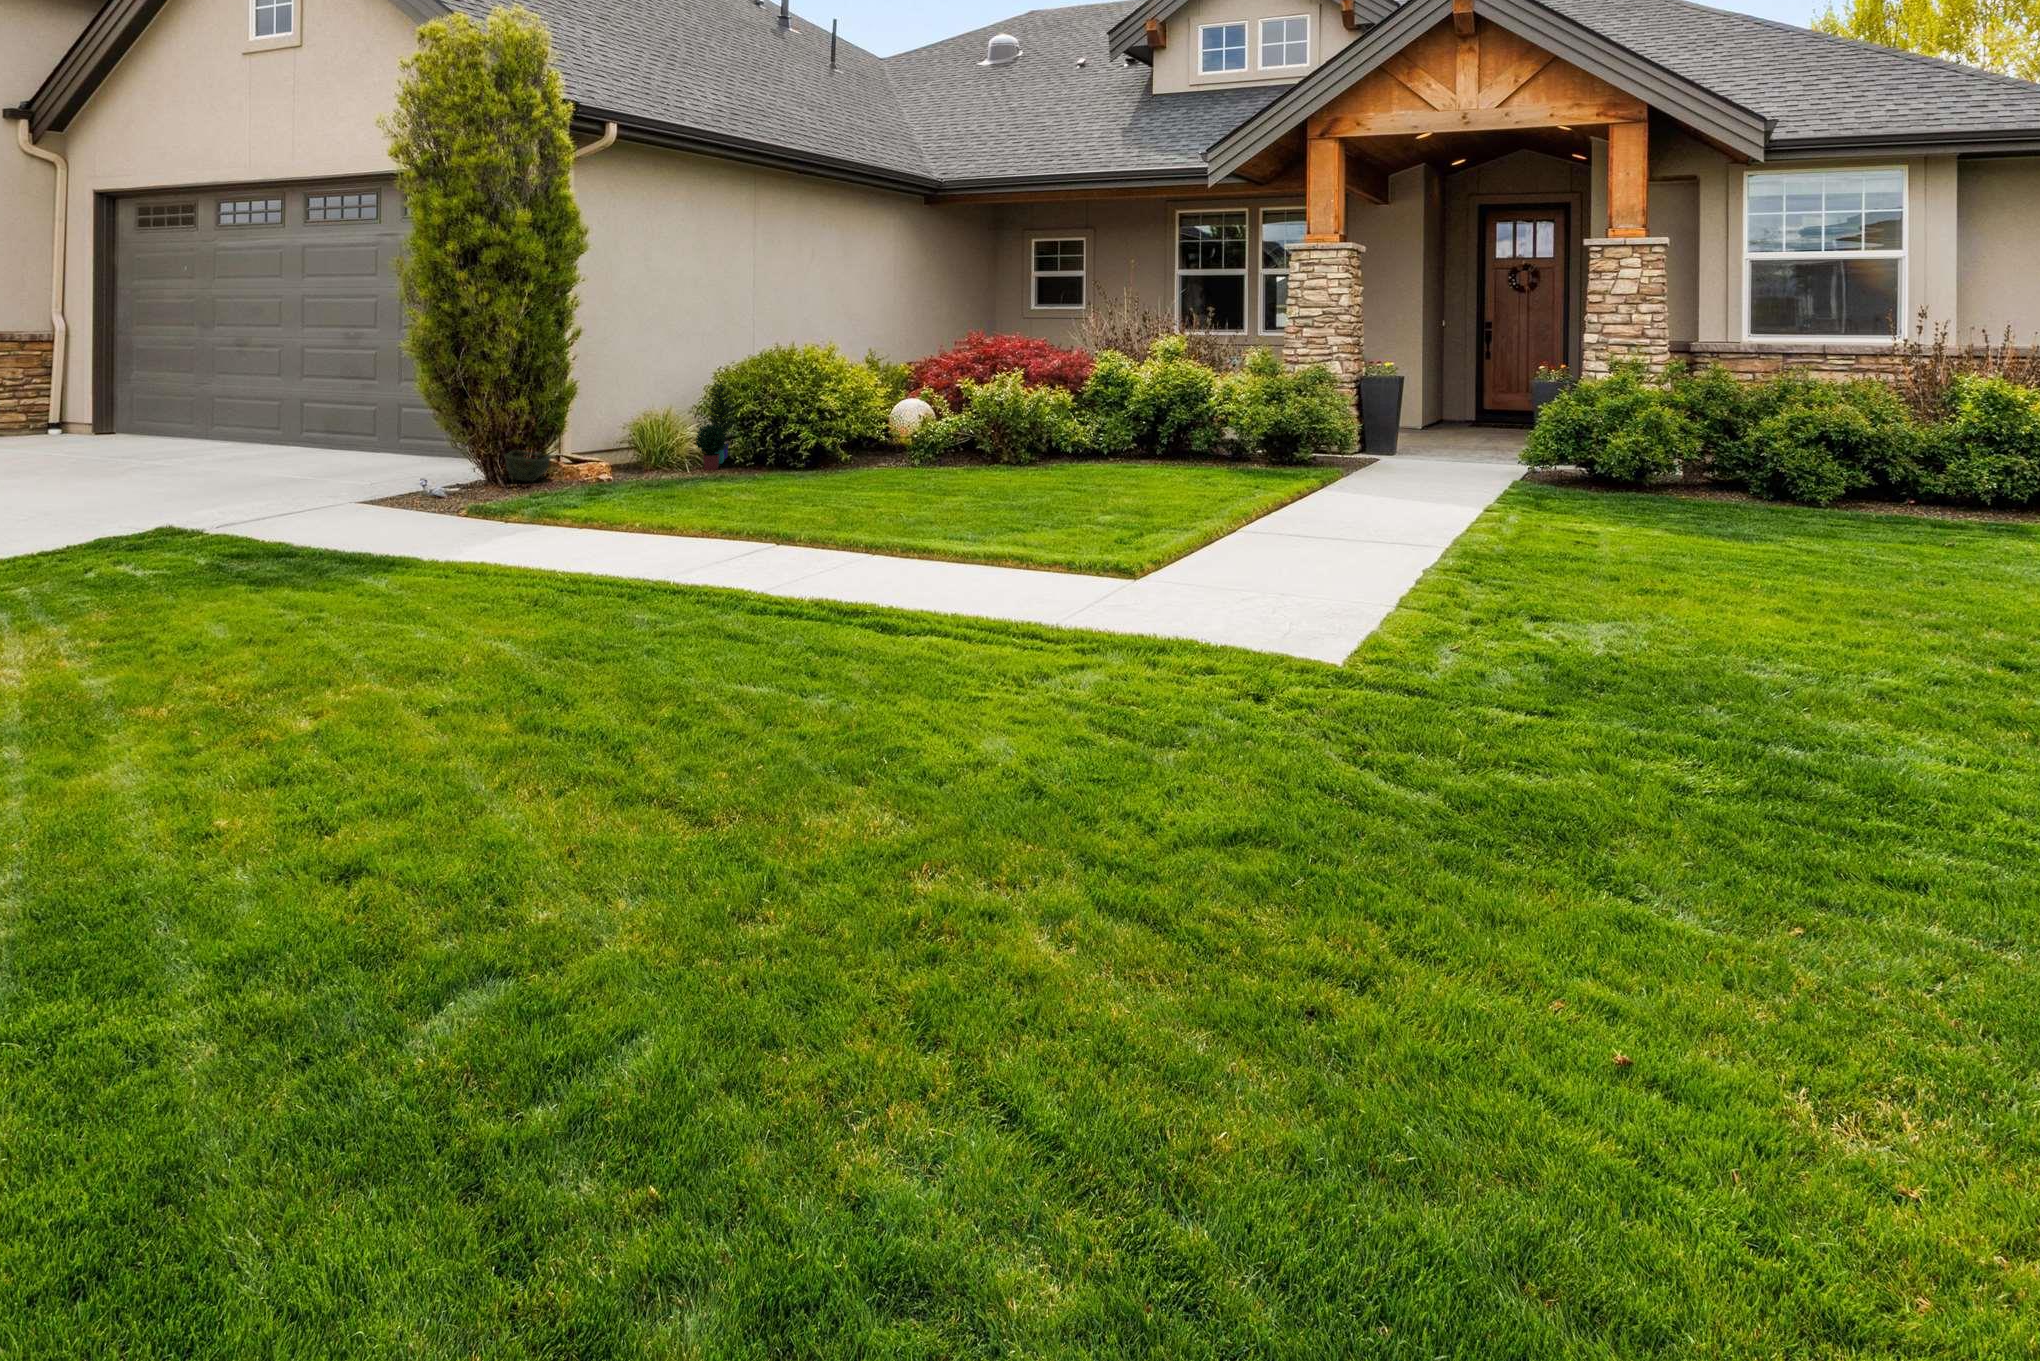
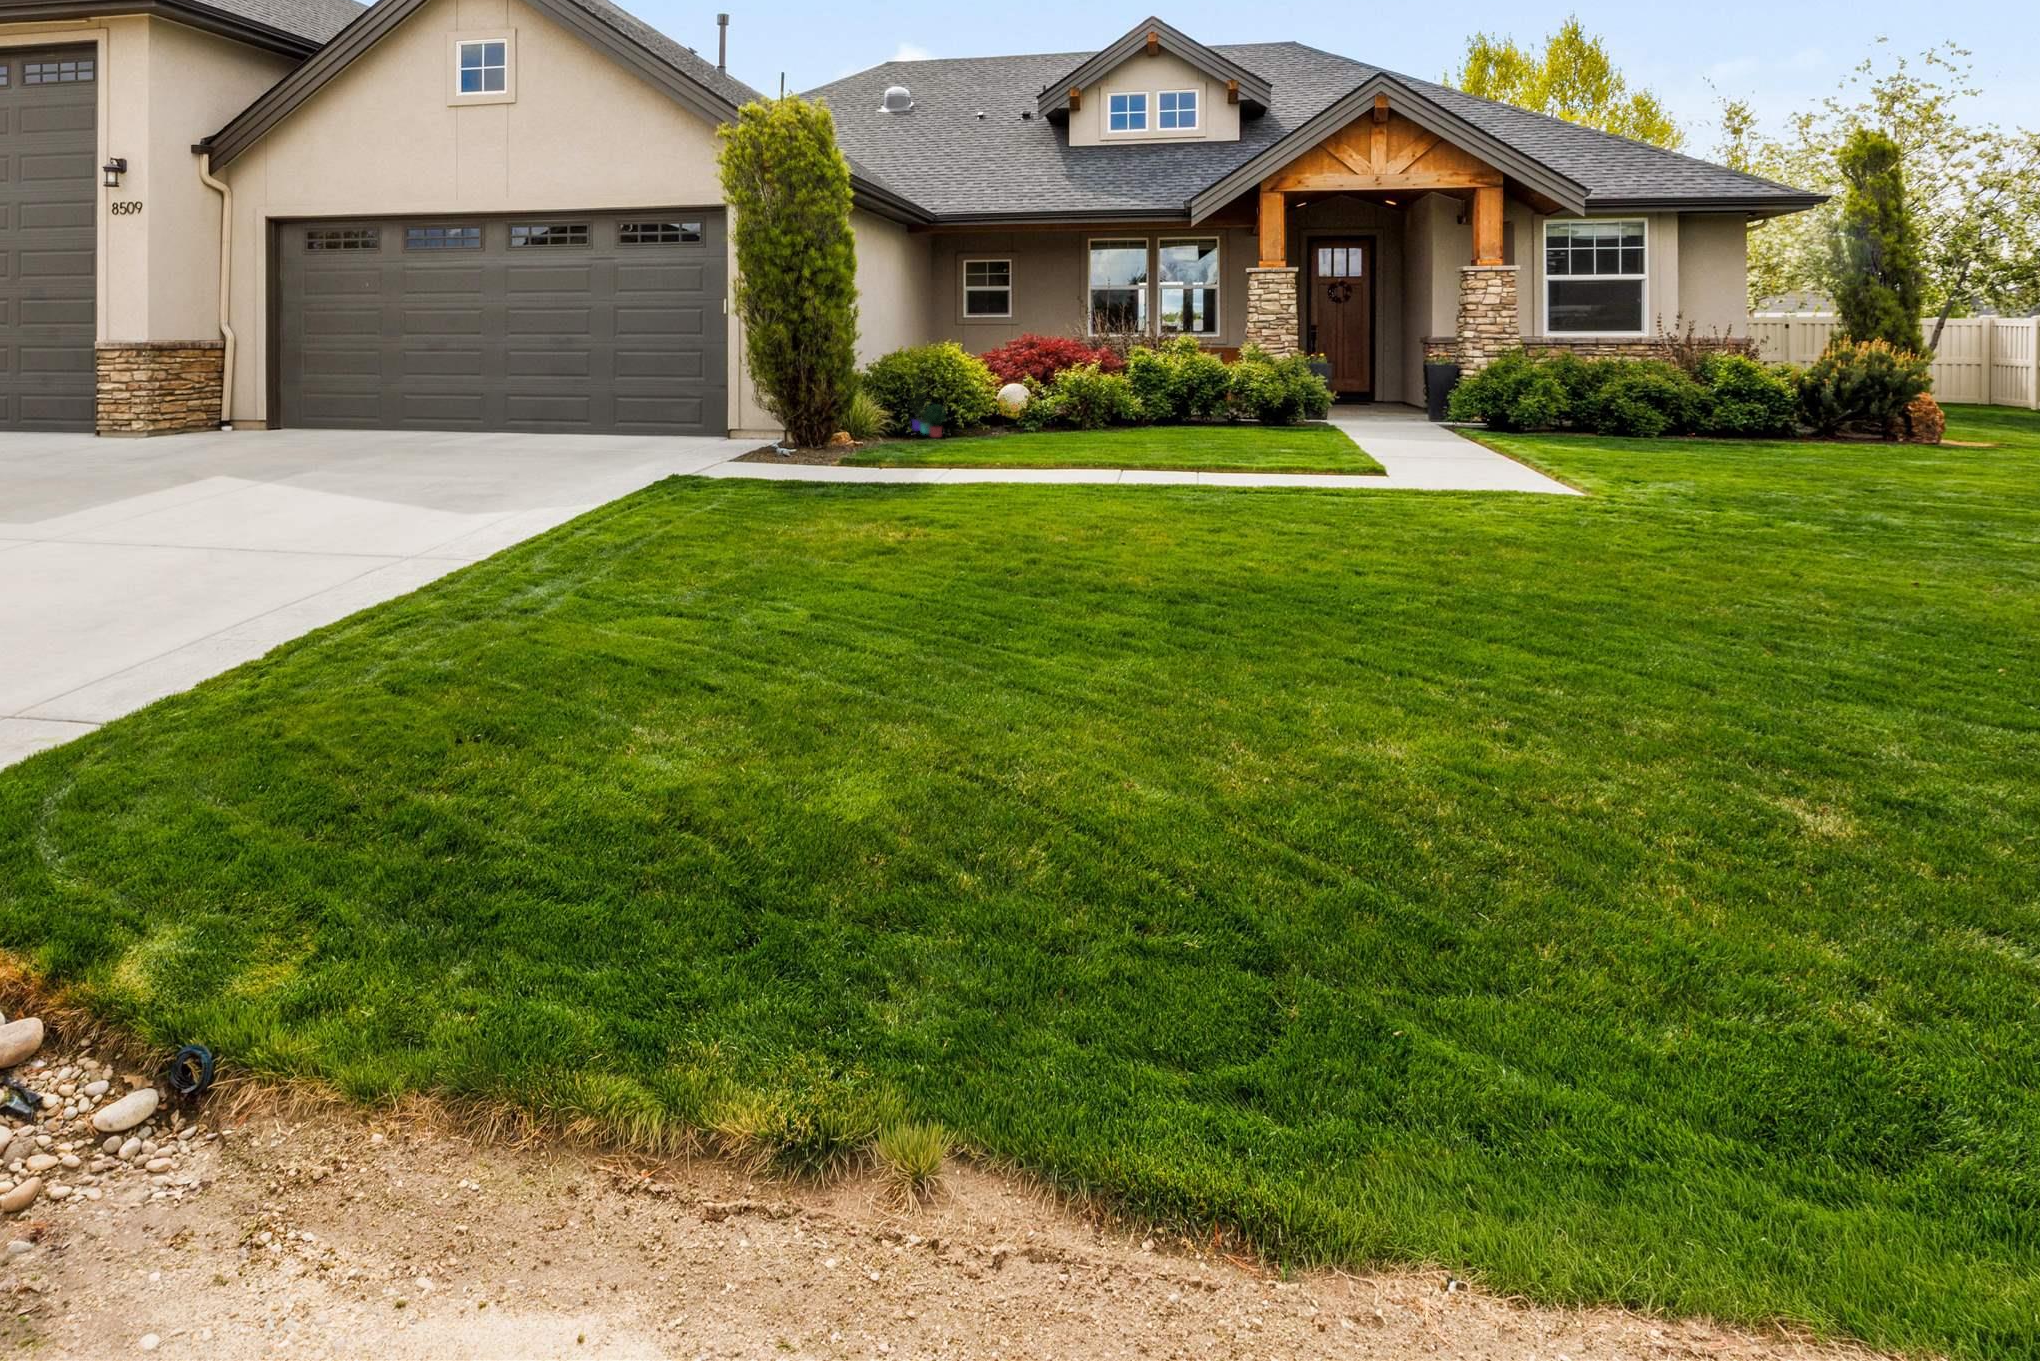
woven basket: present [504,450,551,482] -> none [811,426,850,449]

